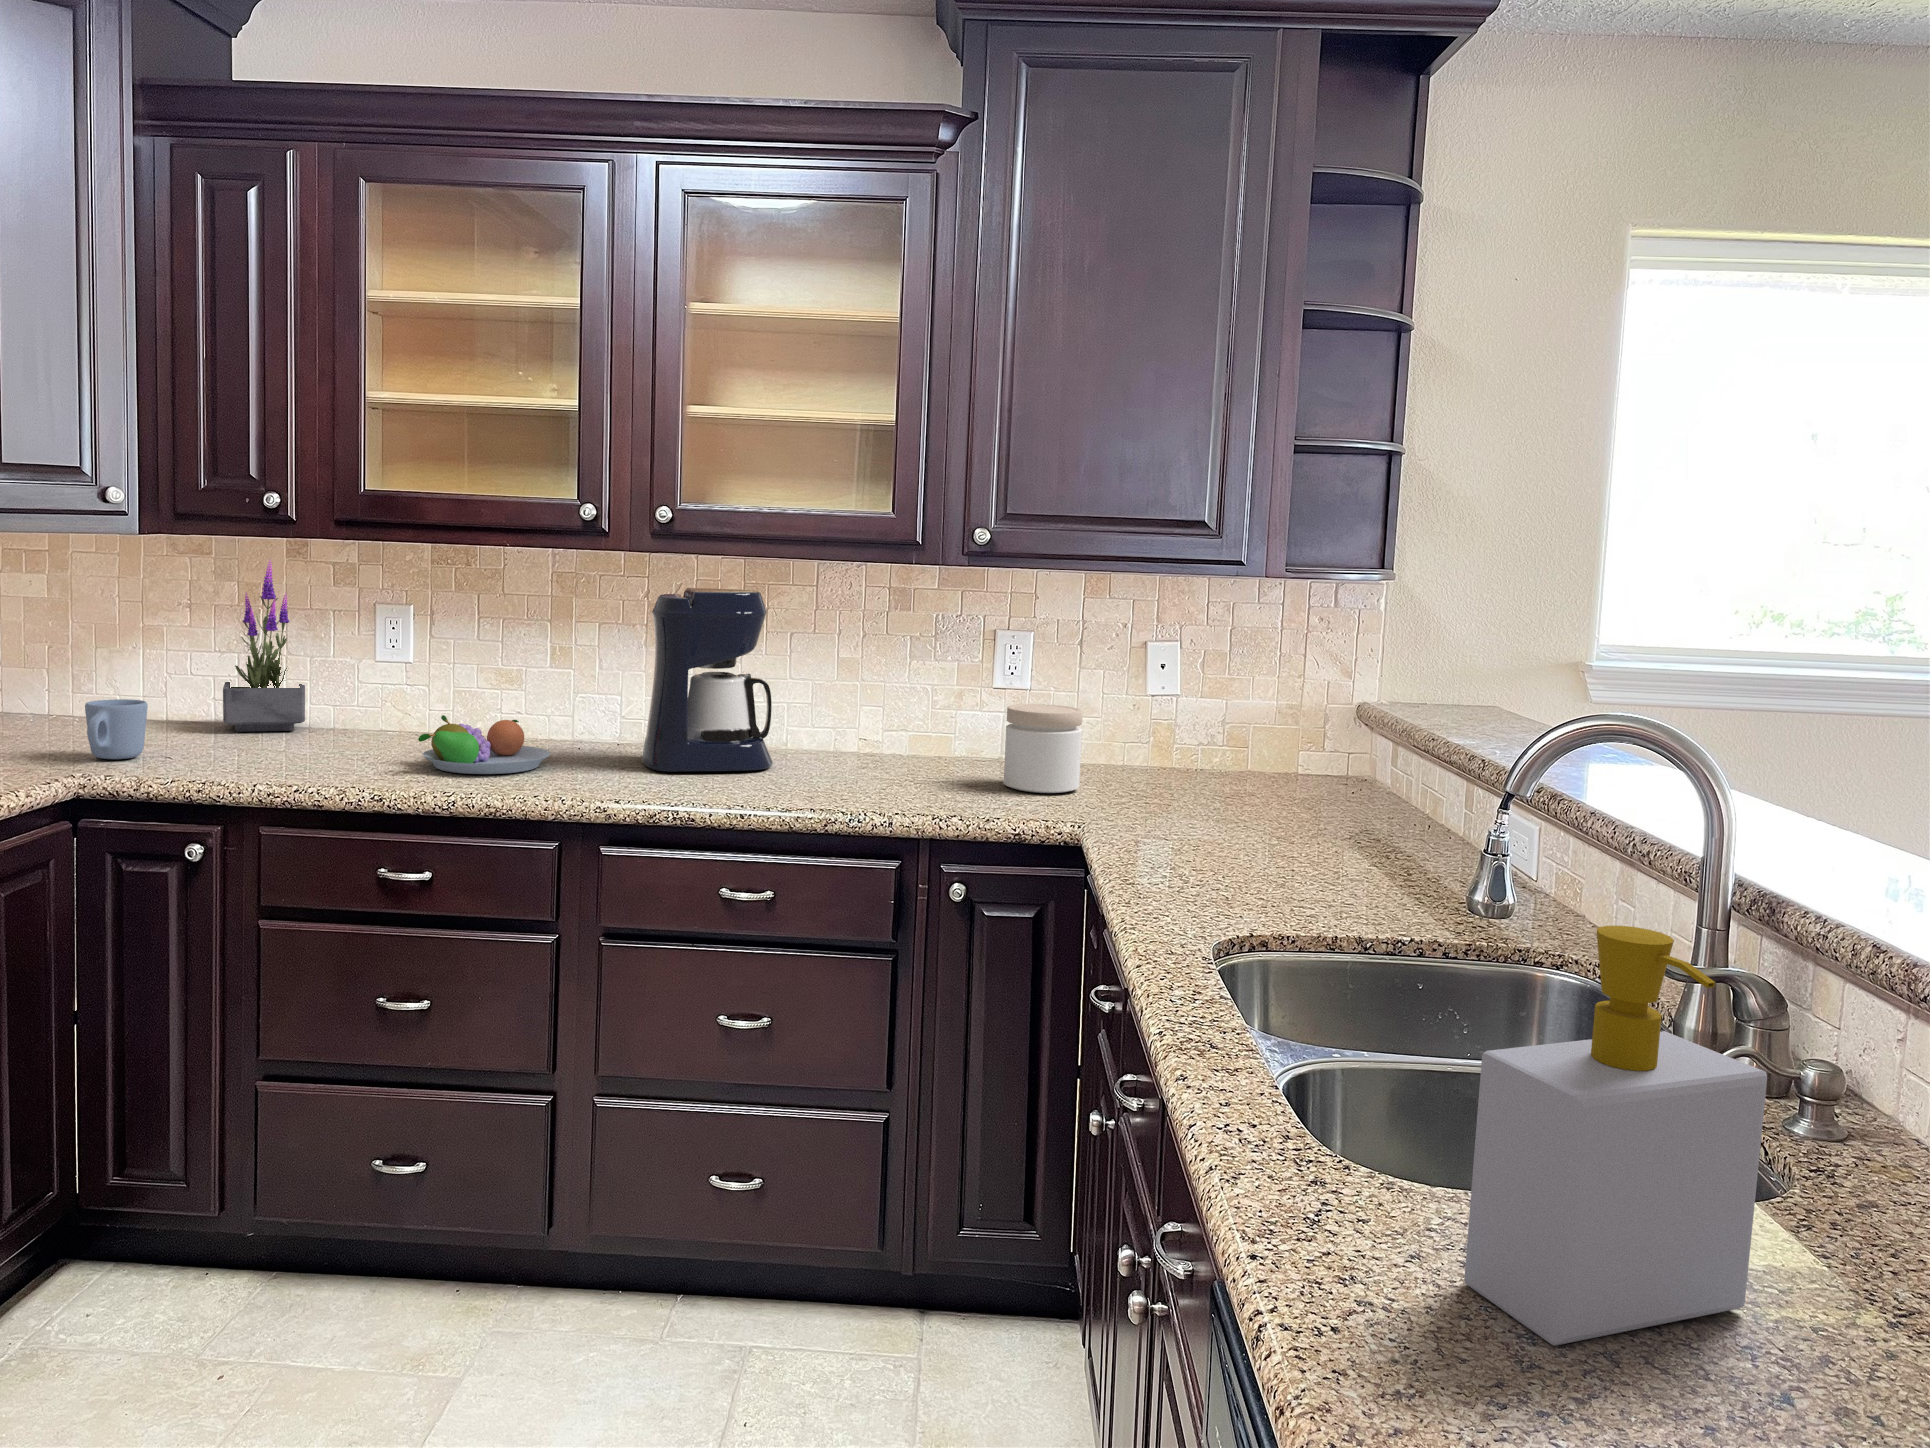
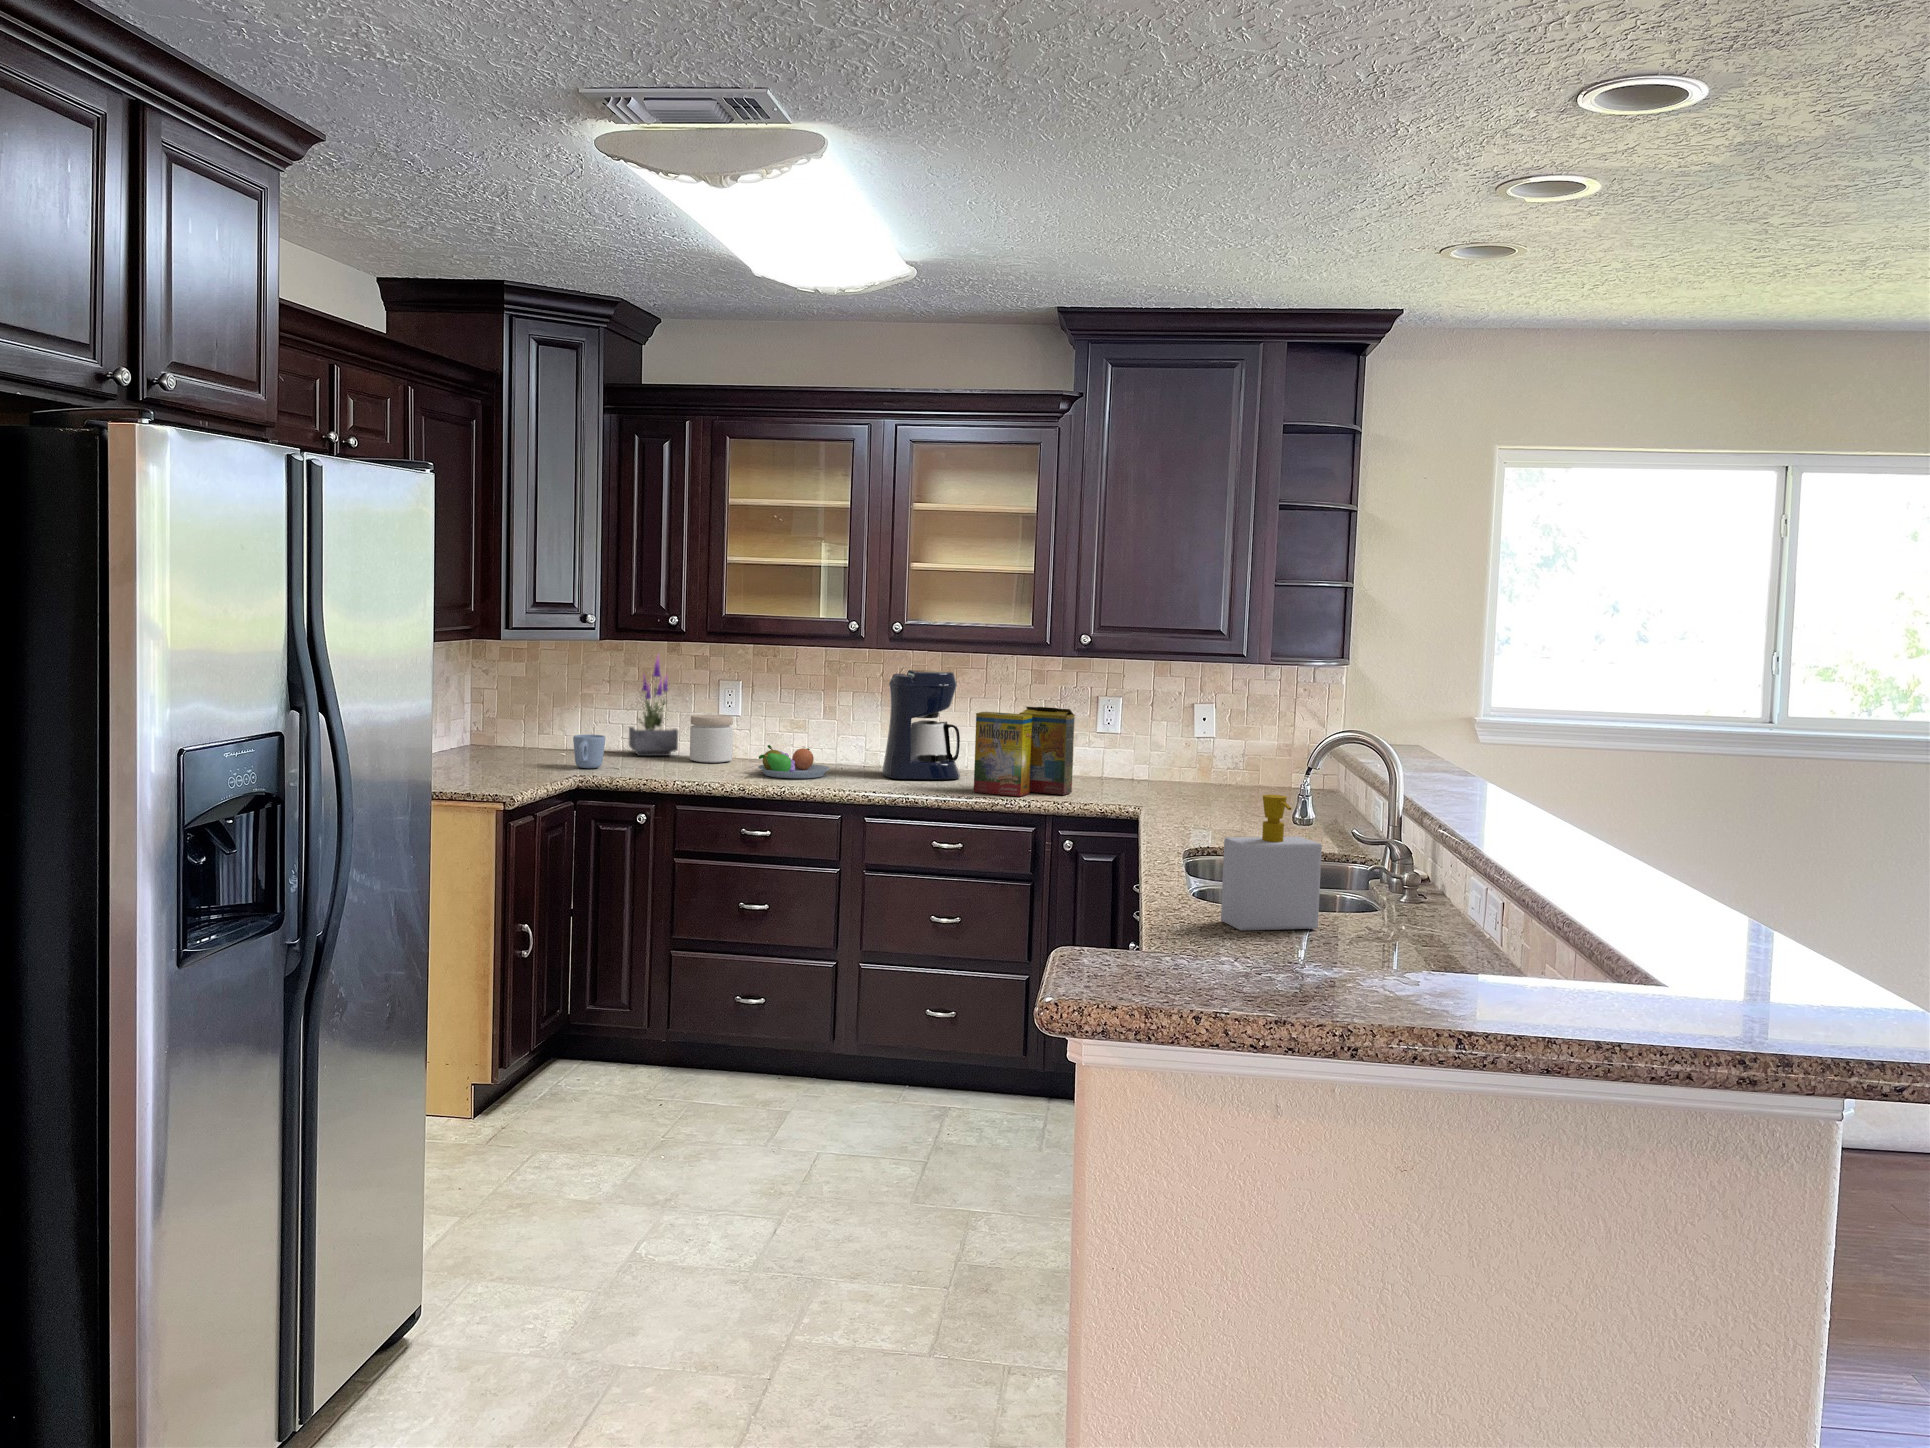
cereal box: none [793,649,964,806] -> present [974,707,1075,796]
jar: present [1004,704,1082,793] -> present [690,714,733,763]

